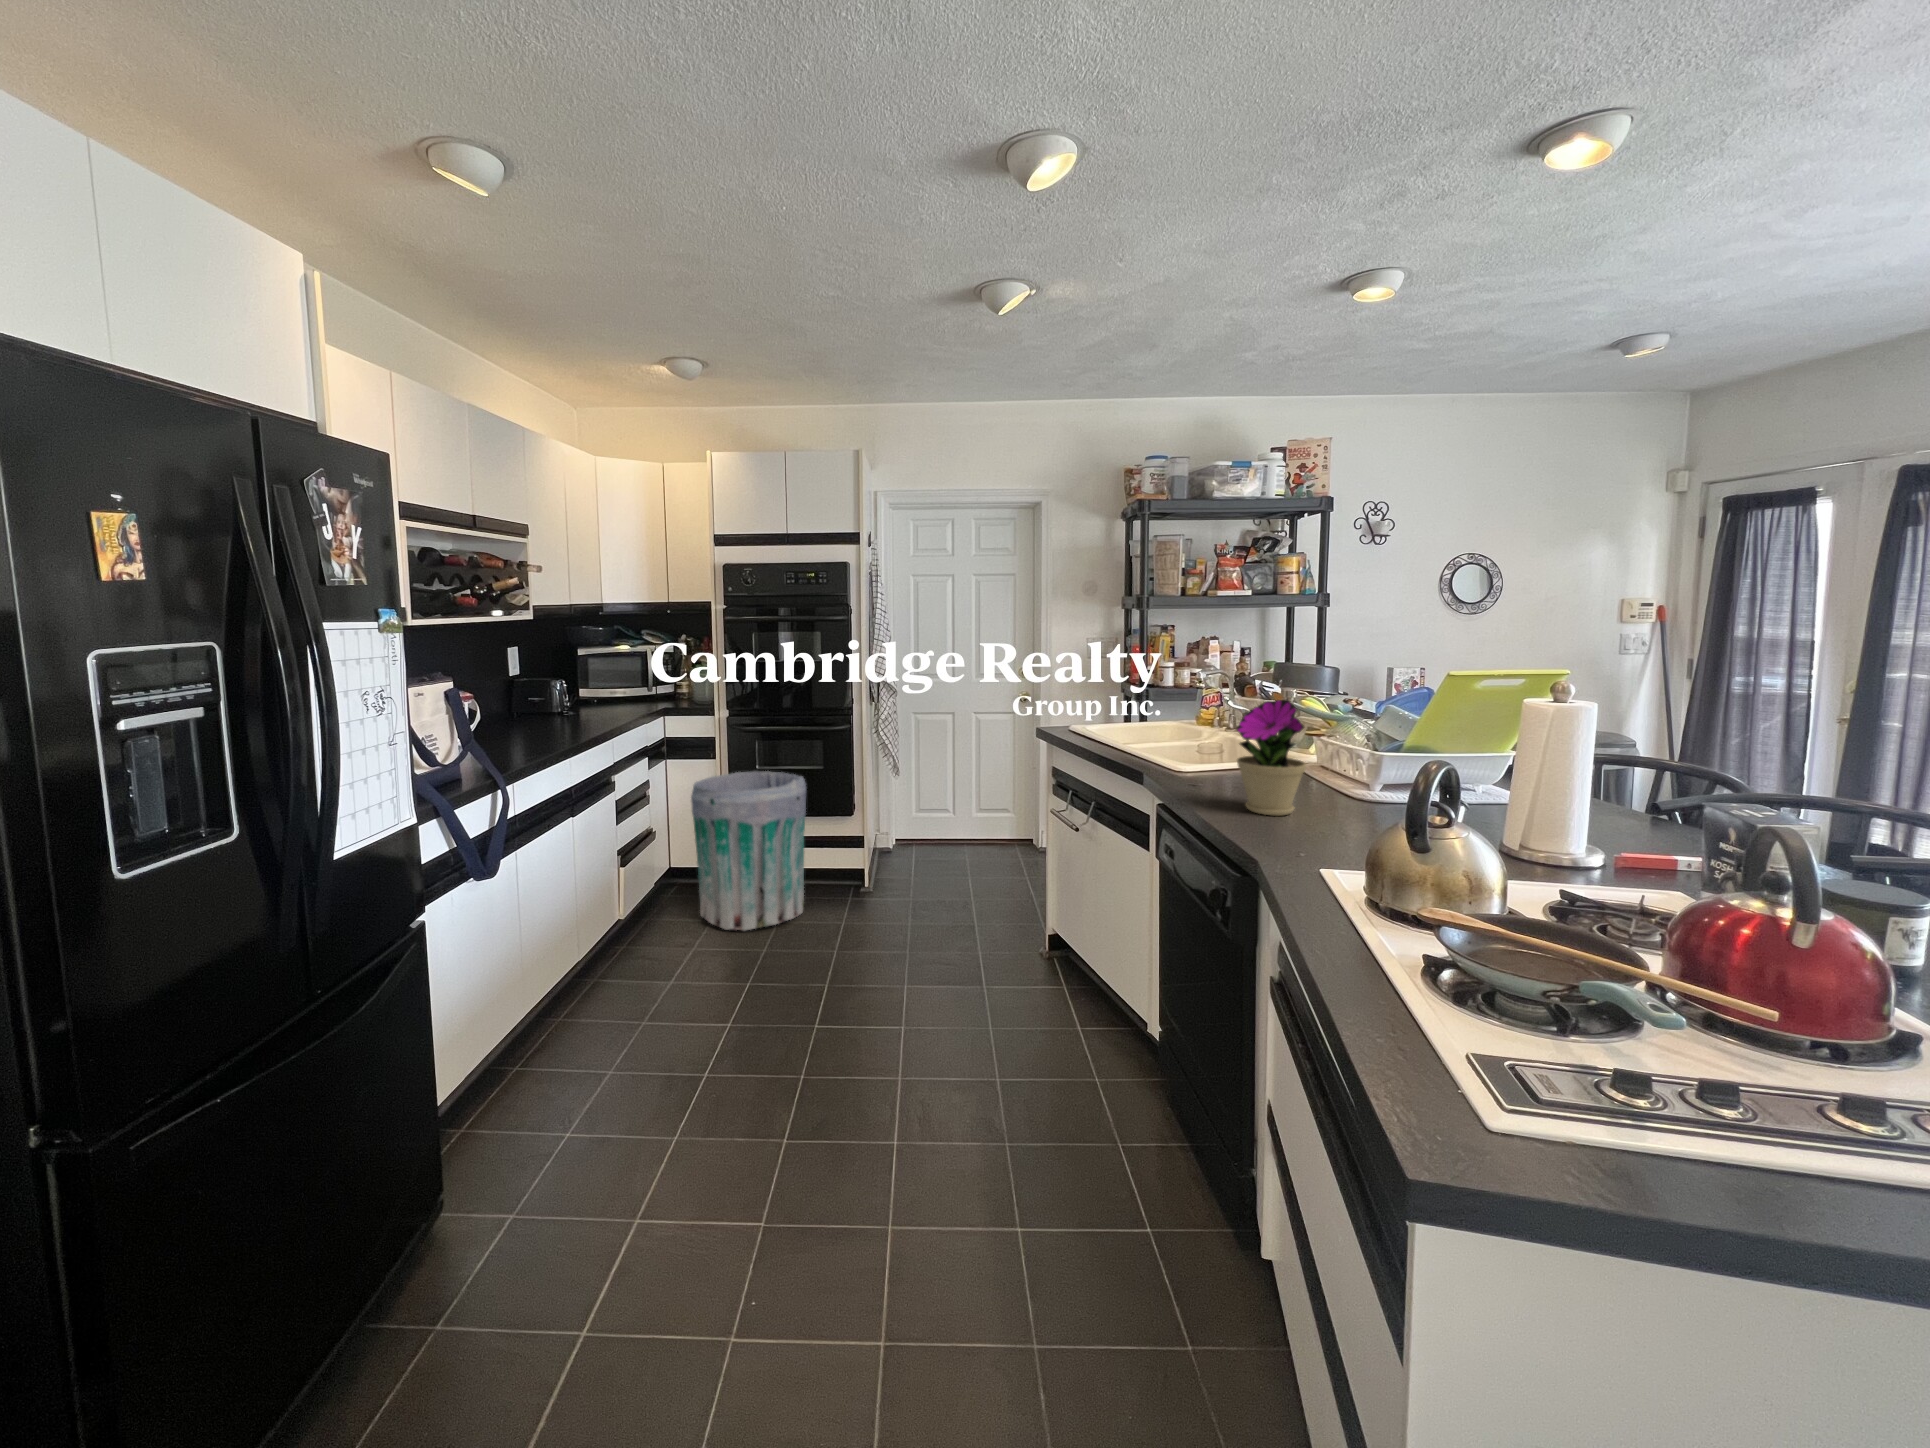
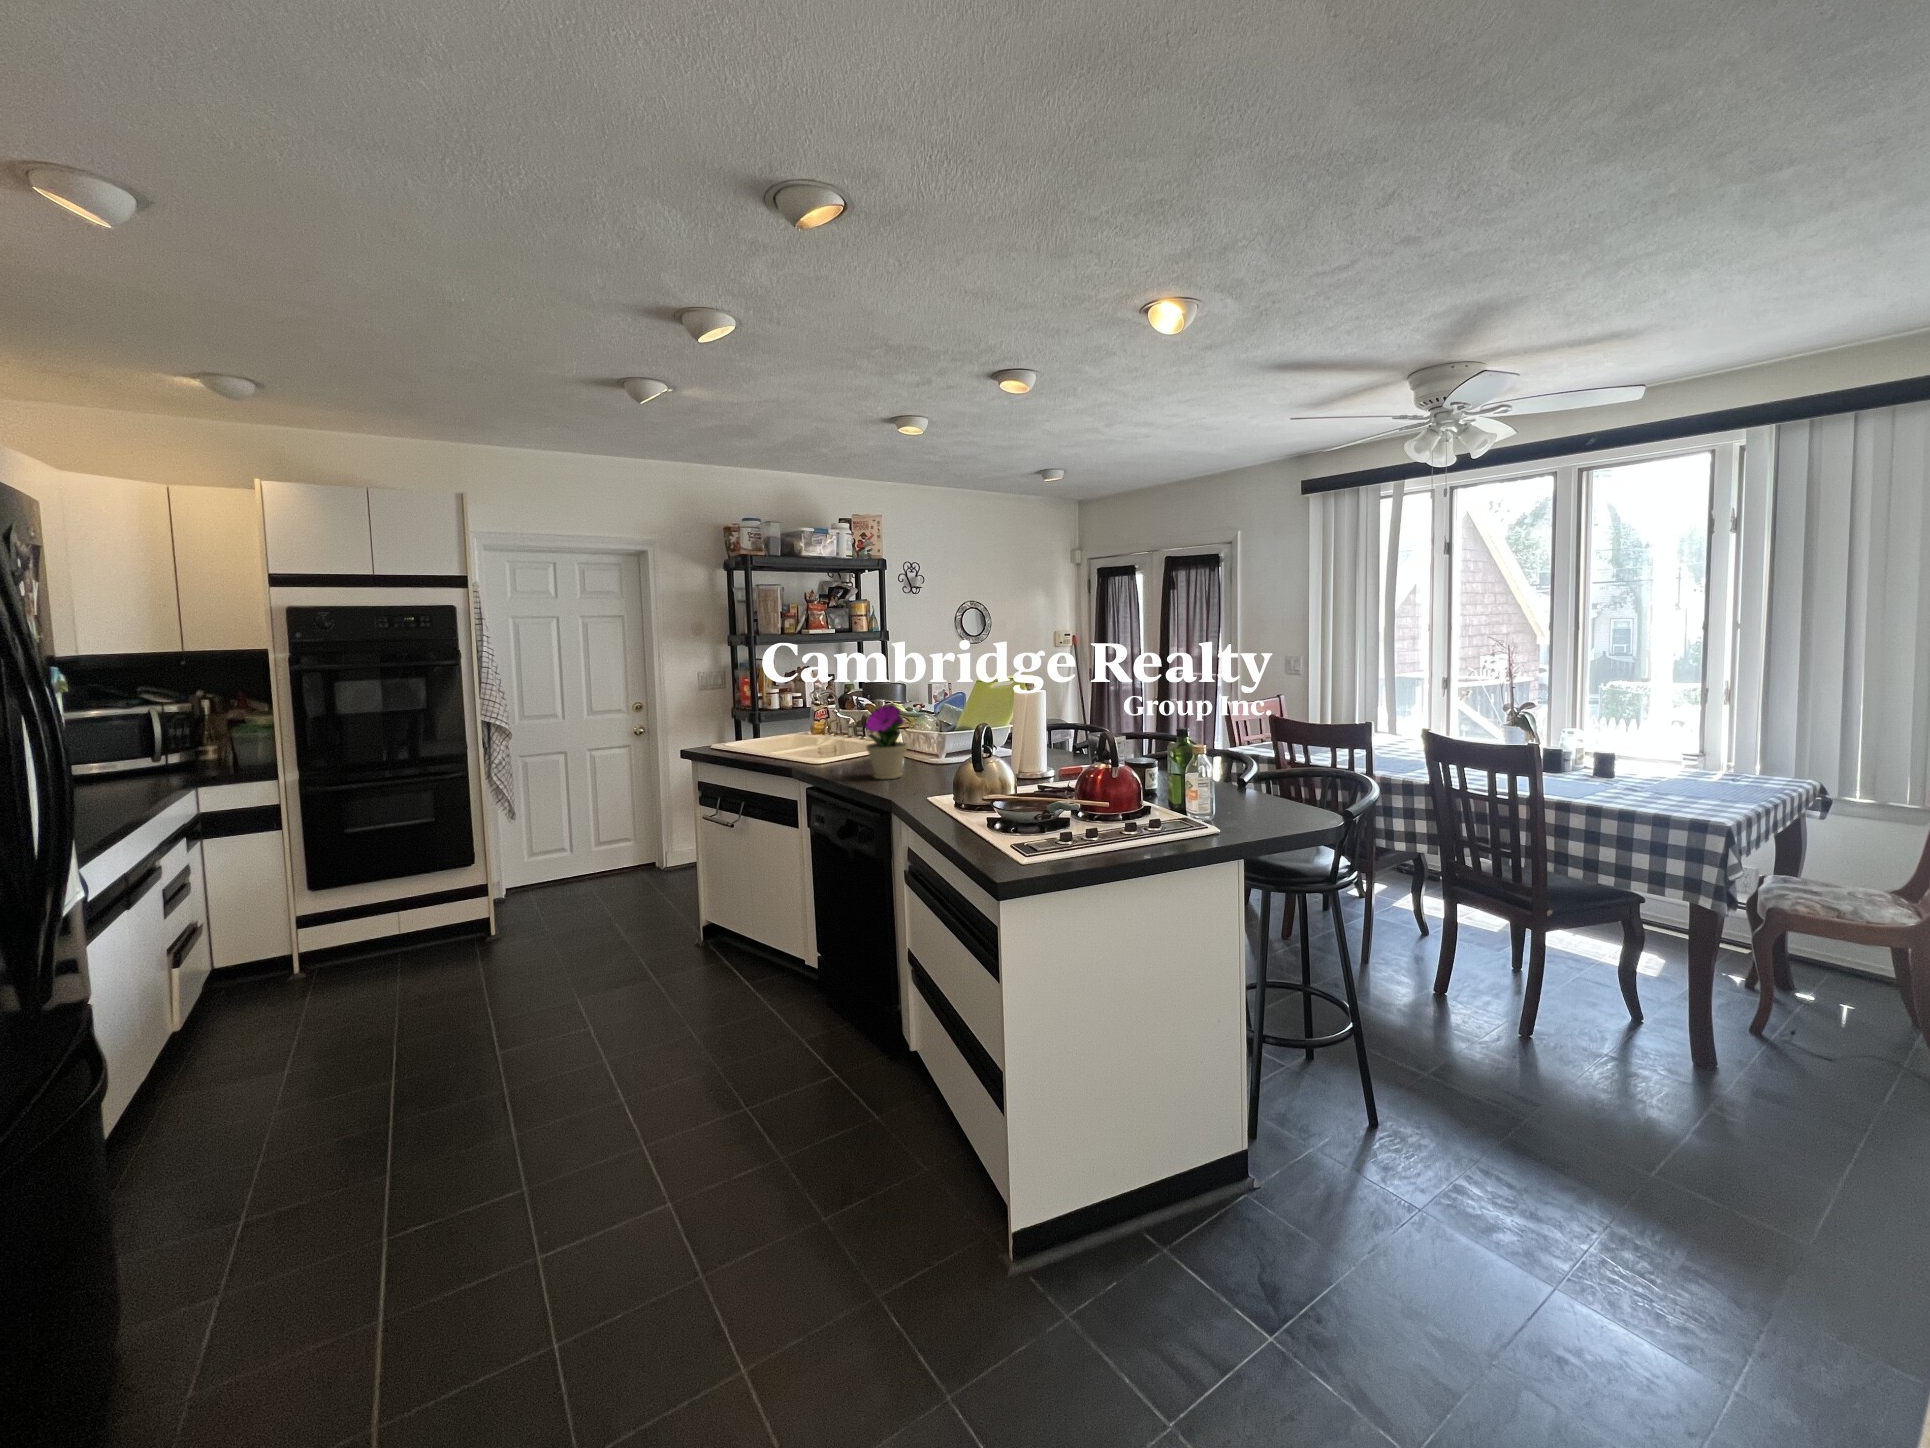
trash can: present [691,771,806,930] -> none [263,830,428,1011]

